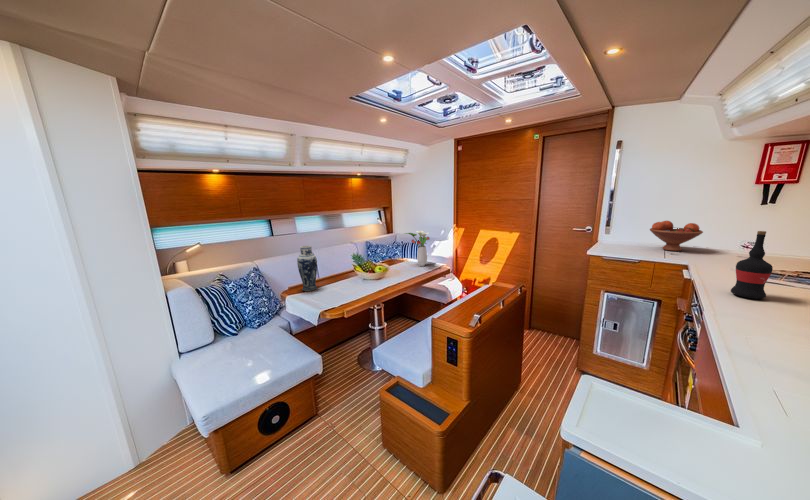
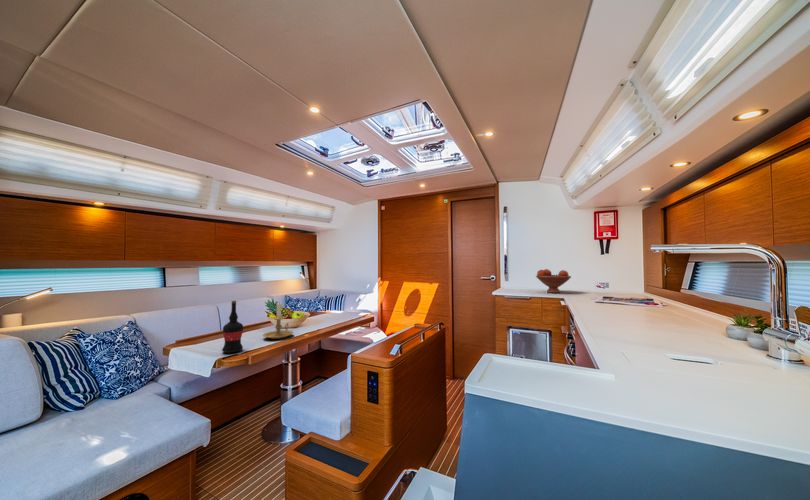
flower arrangement: present [406,231,430,266] -> none [324,281,352,317]
wine bottle: present [731,231,773,299] -> present [222,301,243,353]
vase: present [297,246,317,291] -> none [194,290,220,344]
candle holder: none [353,257,378,290] -> present [263,303,293,339]

